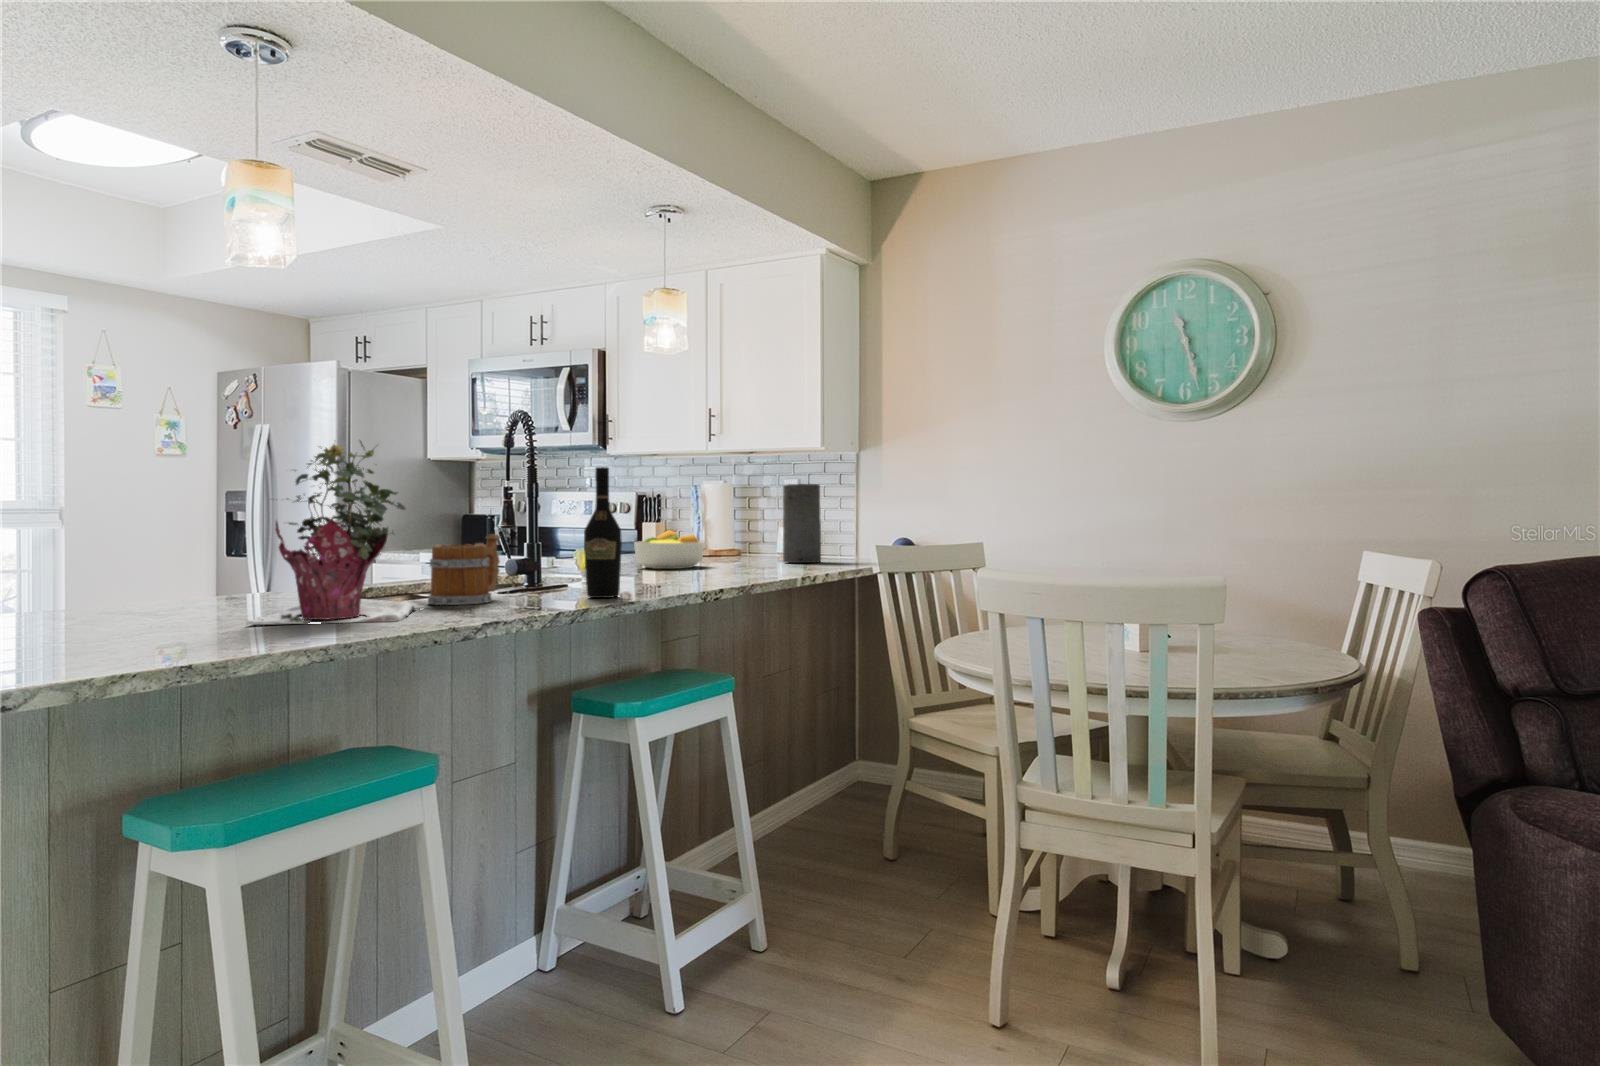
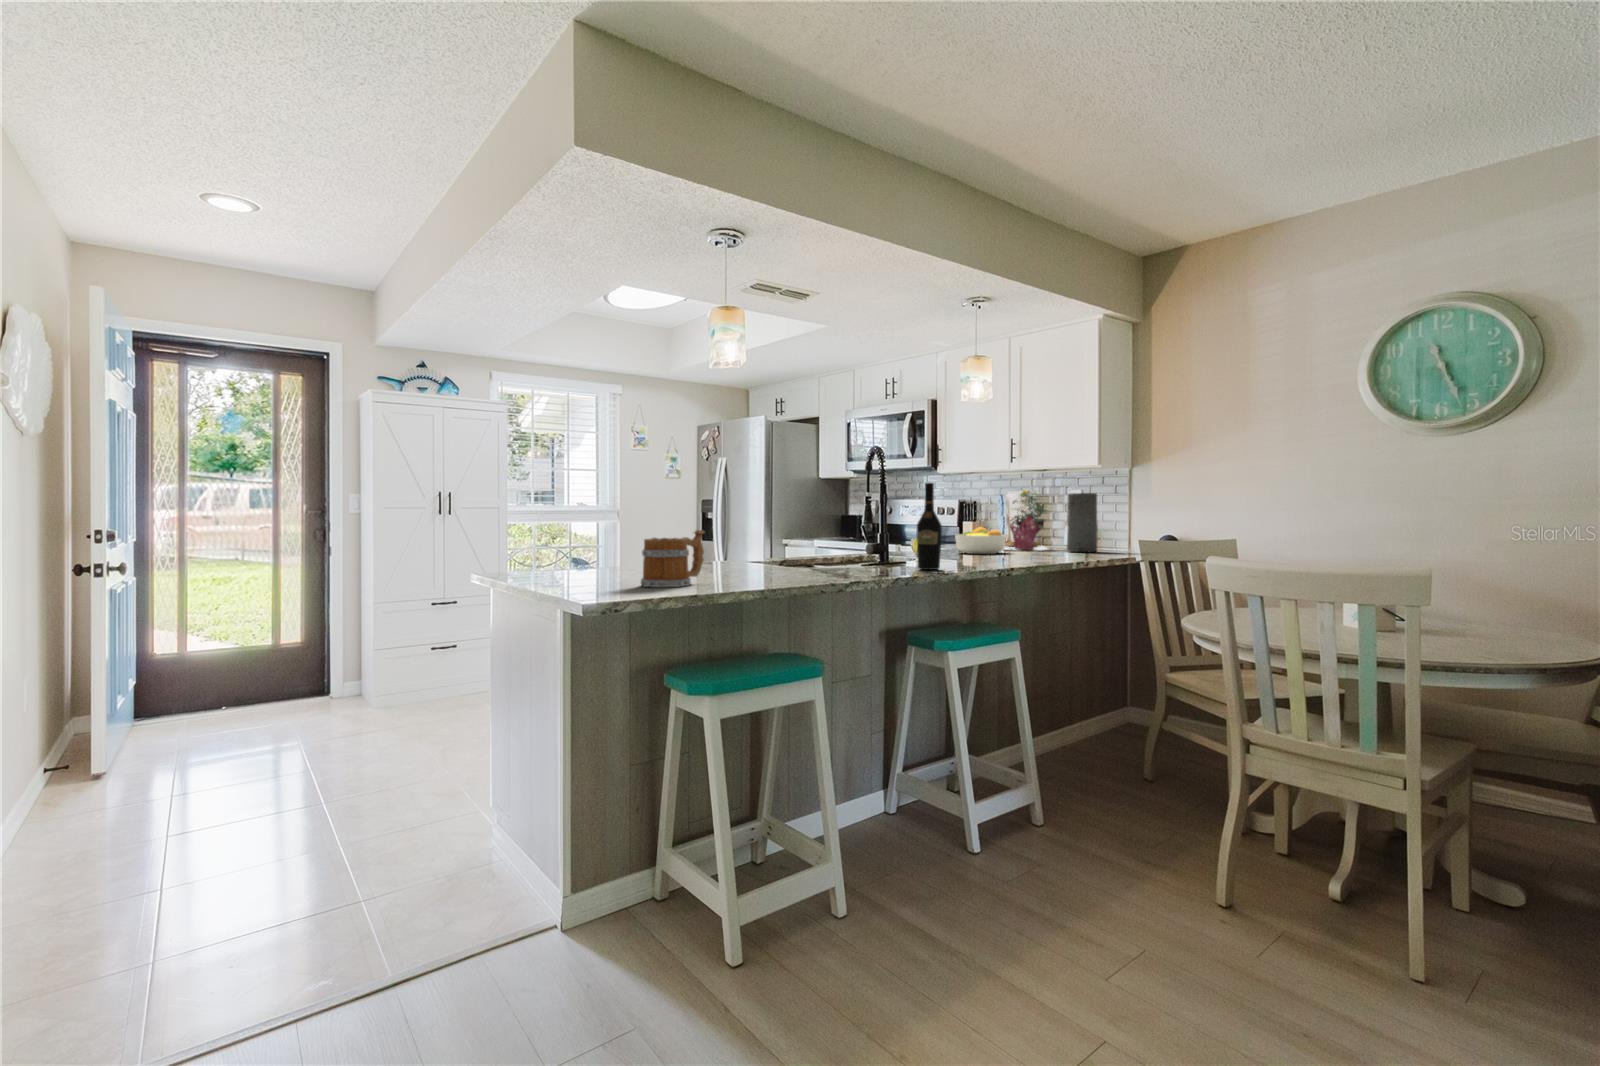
potted plant: present [246,441,416,625] -> present [1004,490,1054,551]
mug: present [428,534,500,605] -> present [641,530,705,587]

